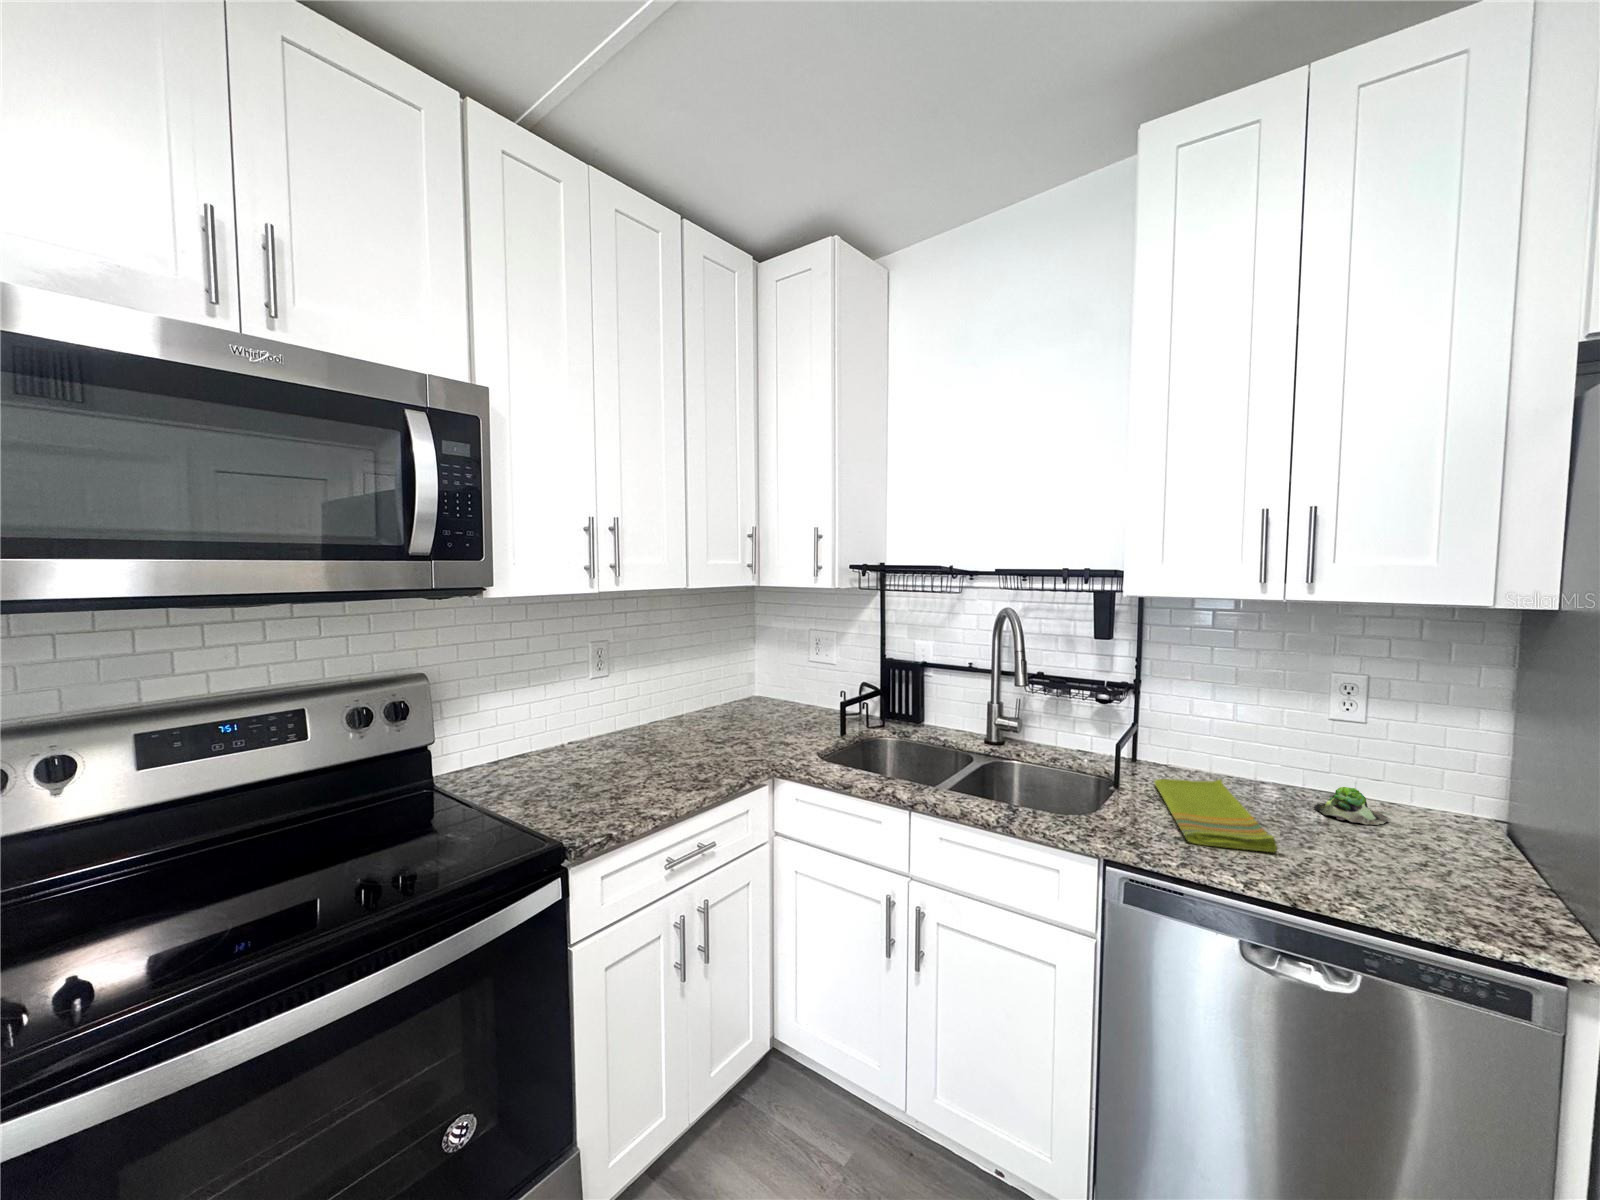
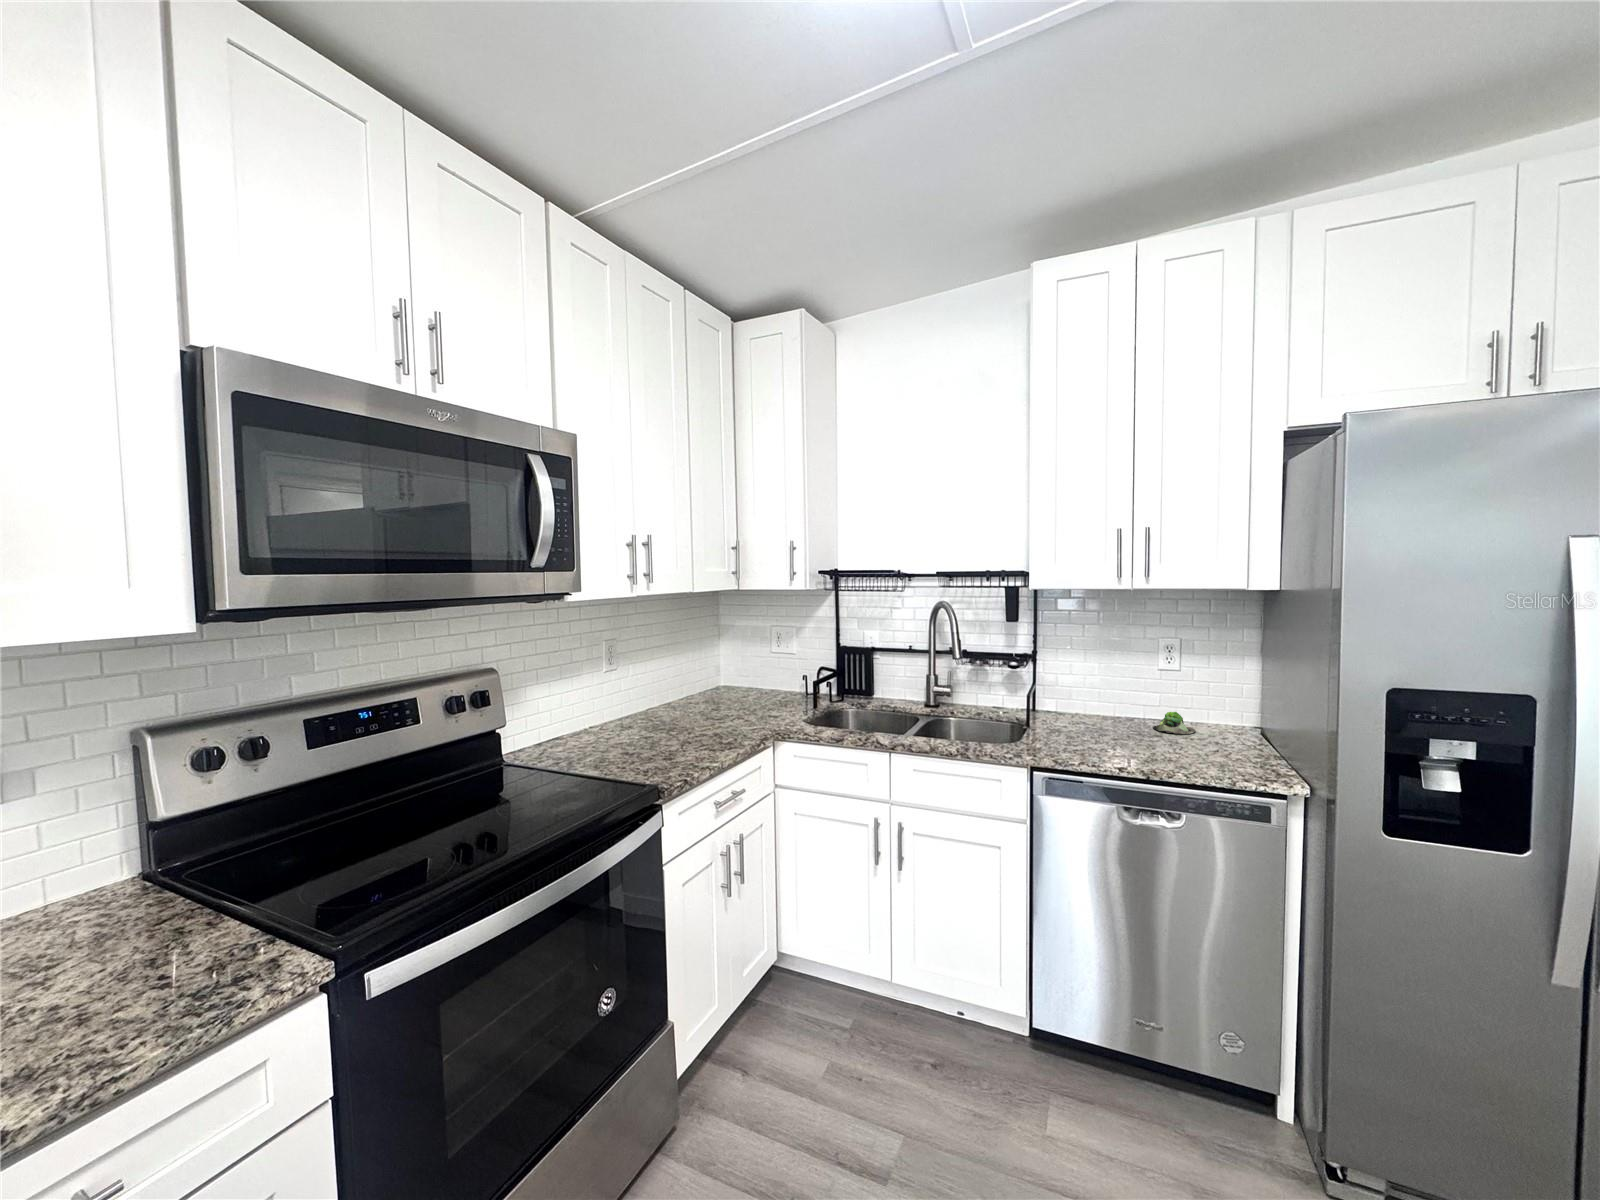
dish towel: present [1154,779,1277,852] -> none [1052,715,1135,752]

